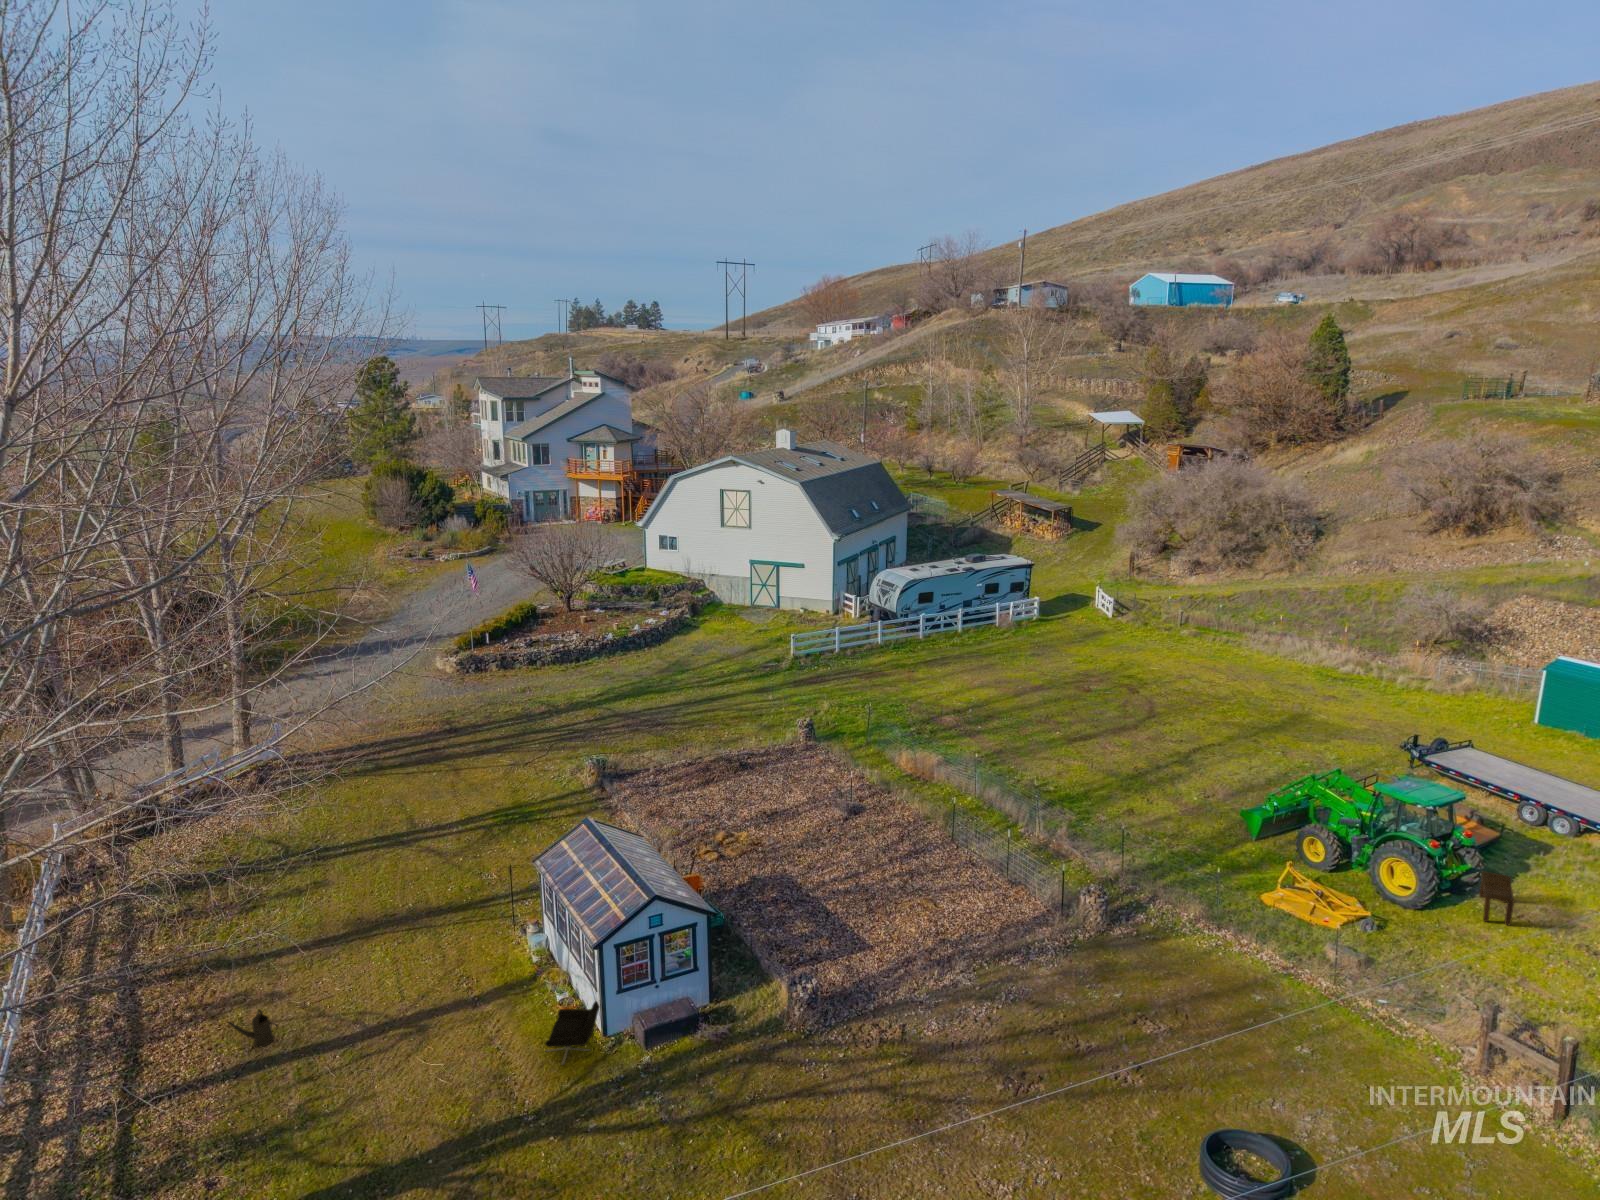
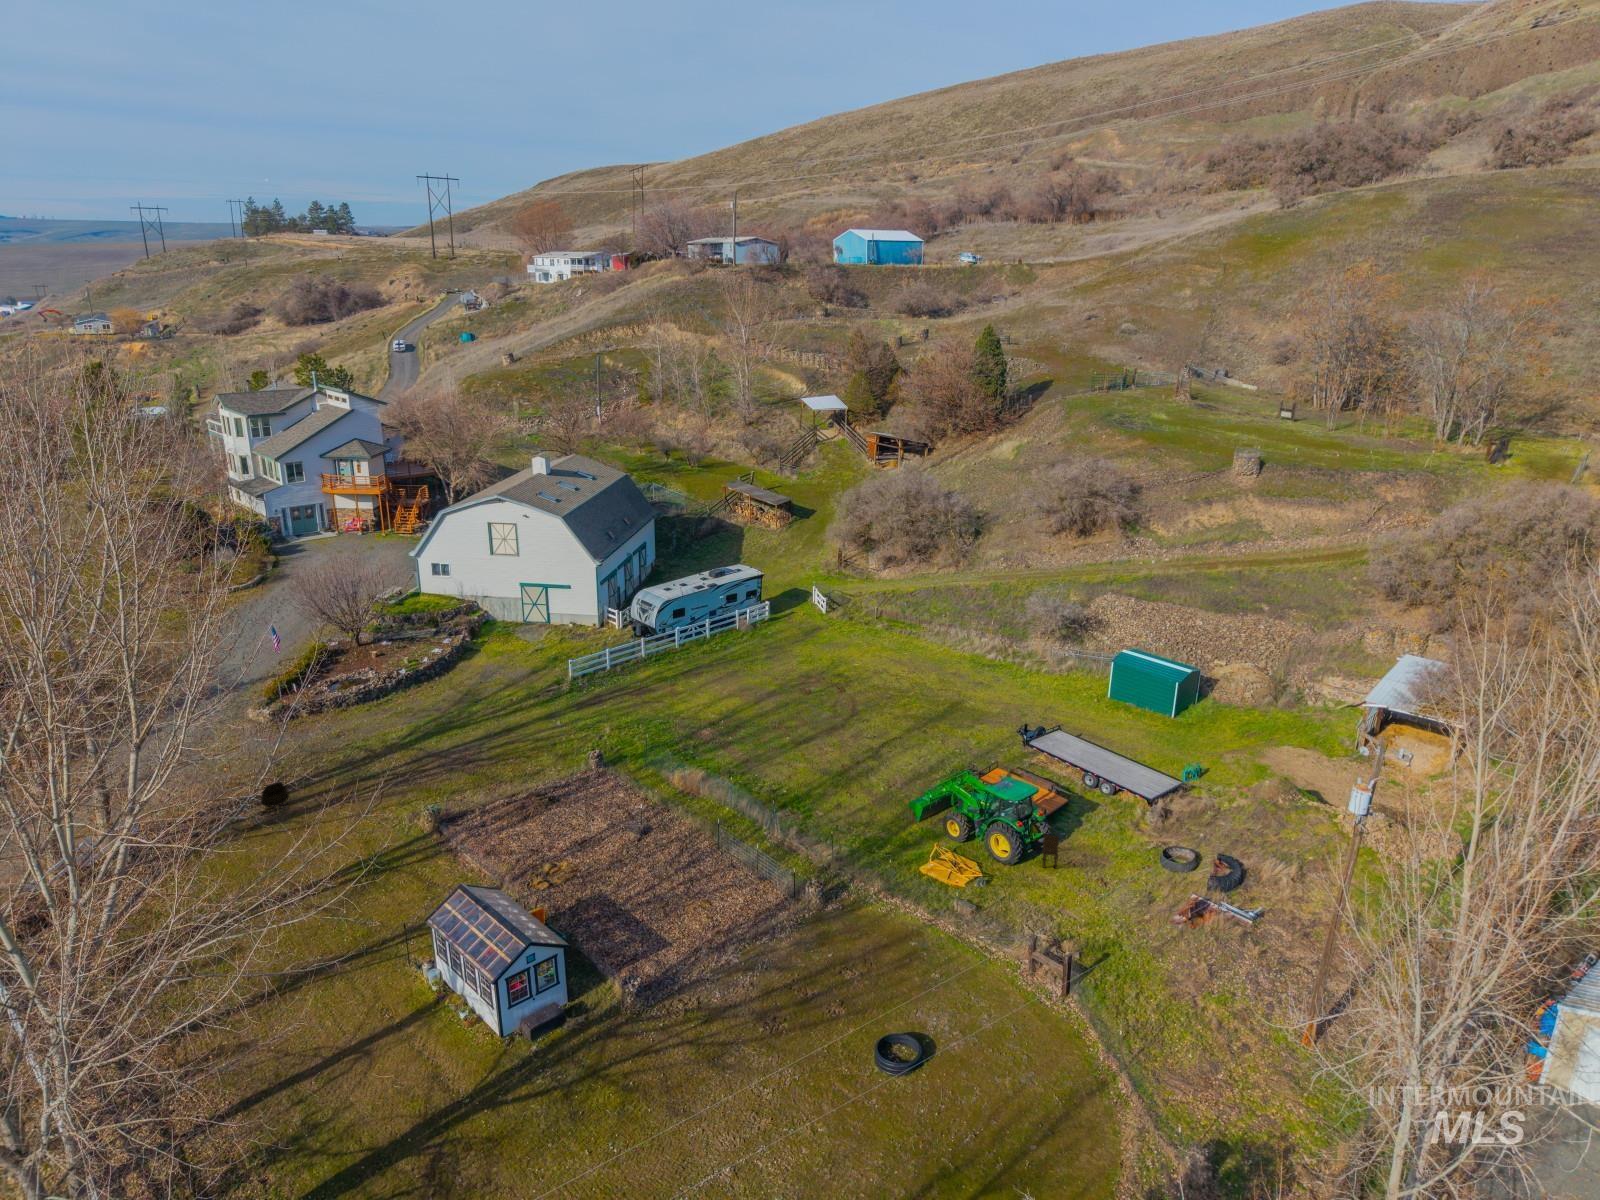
lounge chair: present [545,1001,600,1065] -> present [261,782,289,809]
watering can: present [228,1010,277,1047] -> none [203,1069,242,1096]

